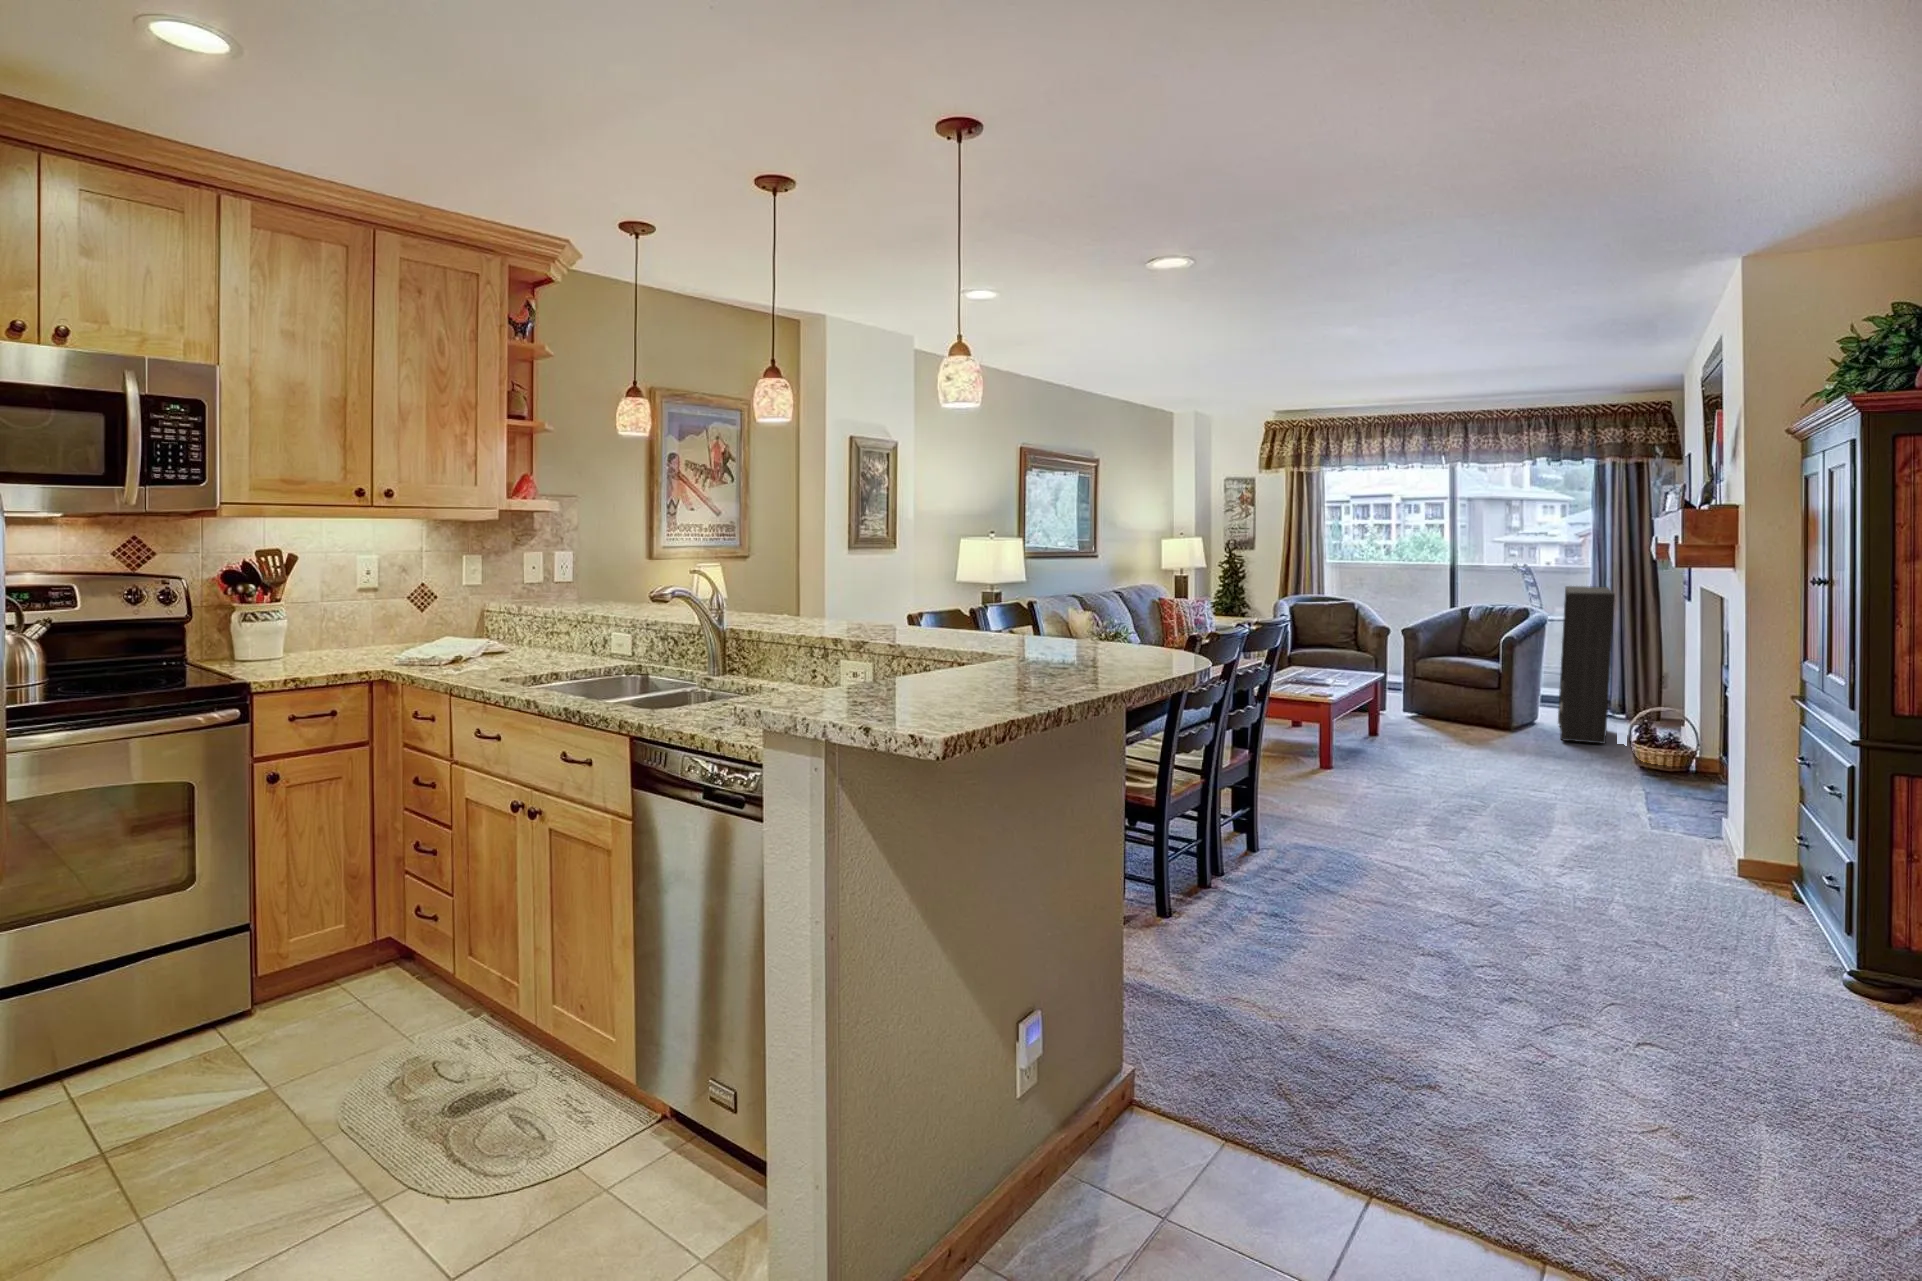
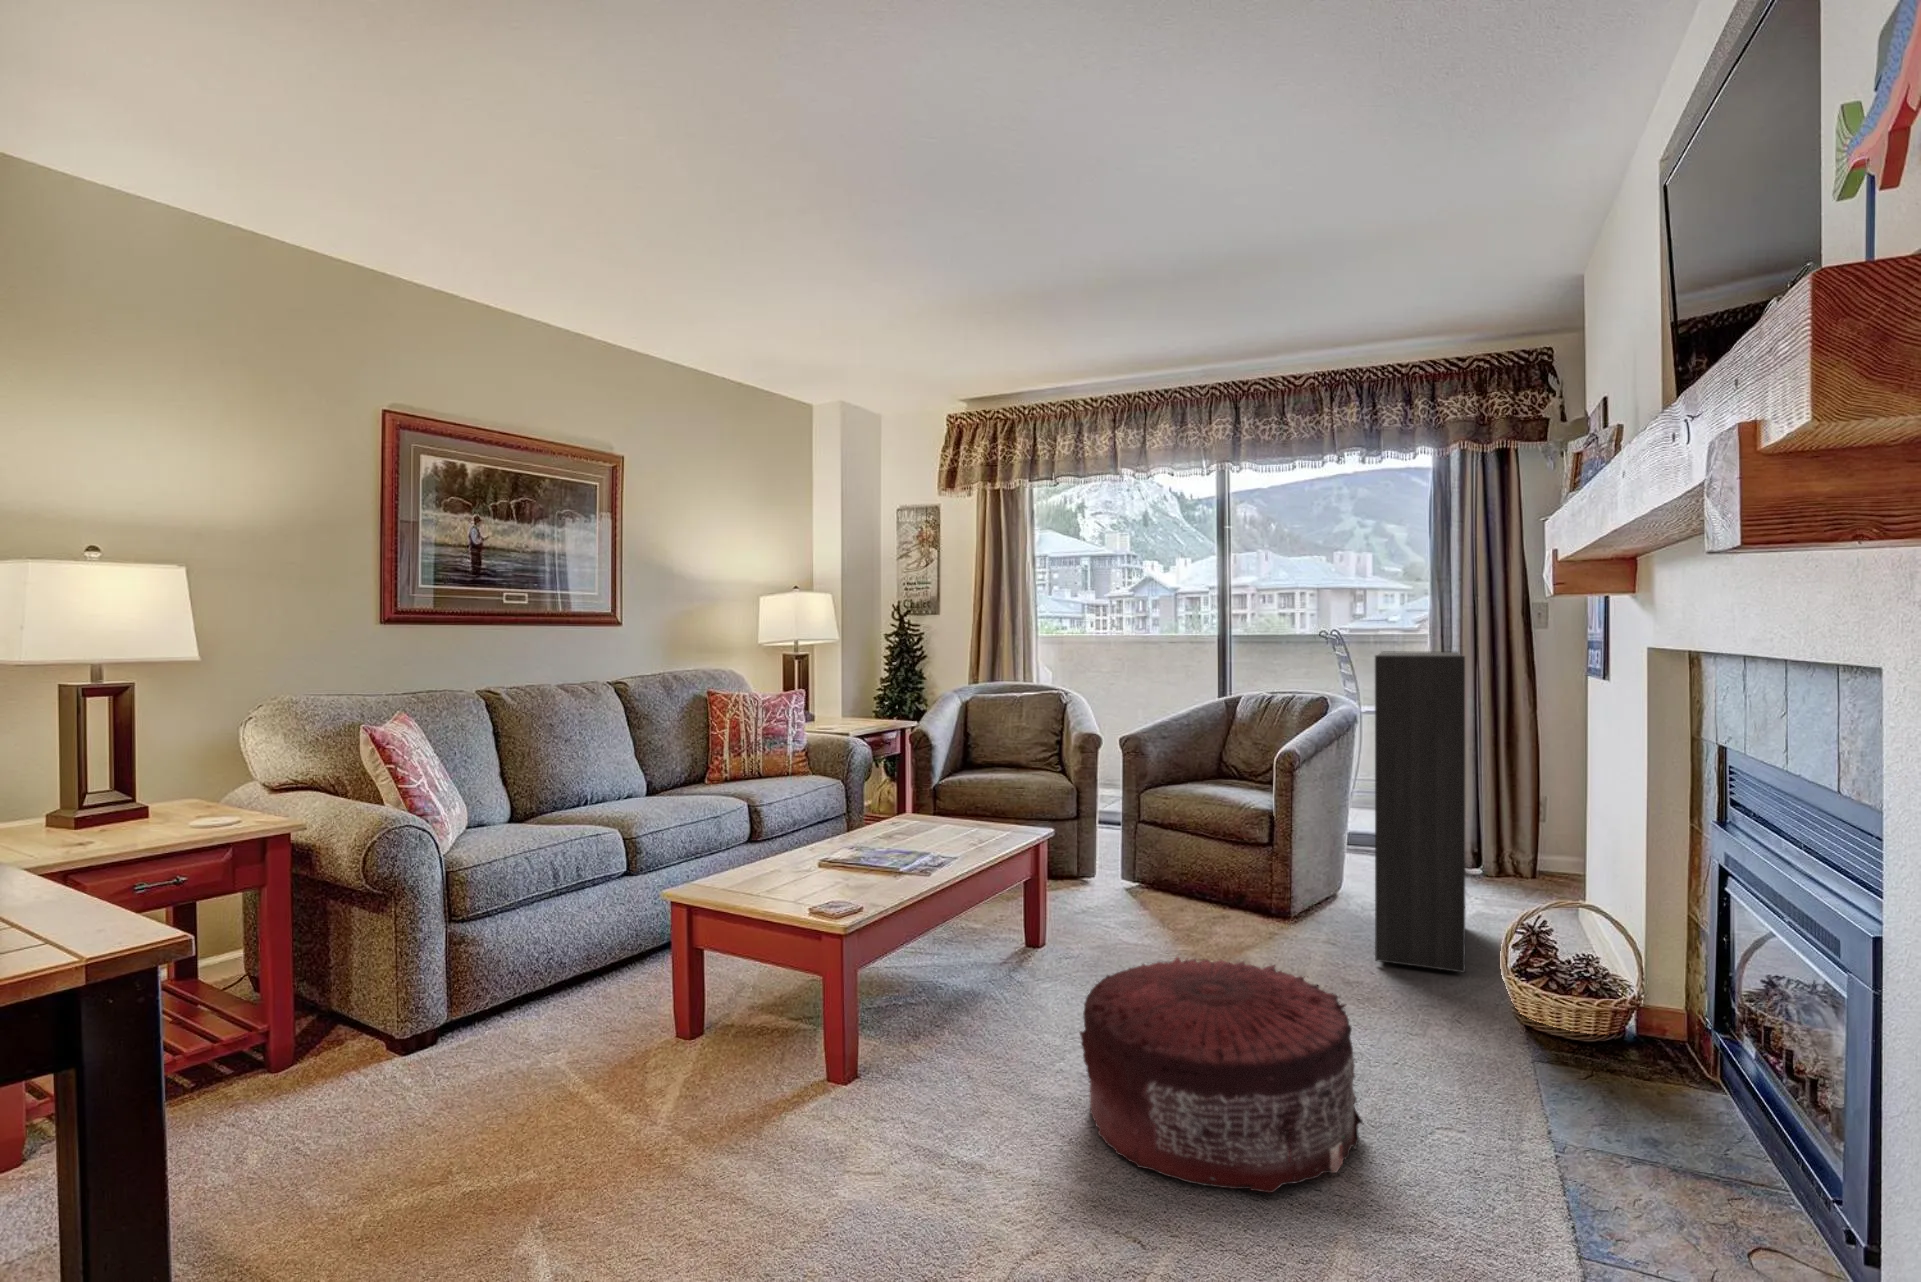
pouf: none [1457,724,1571,793] -> present [1080,957,1364,1193]

